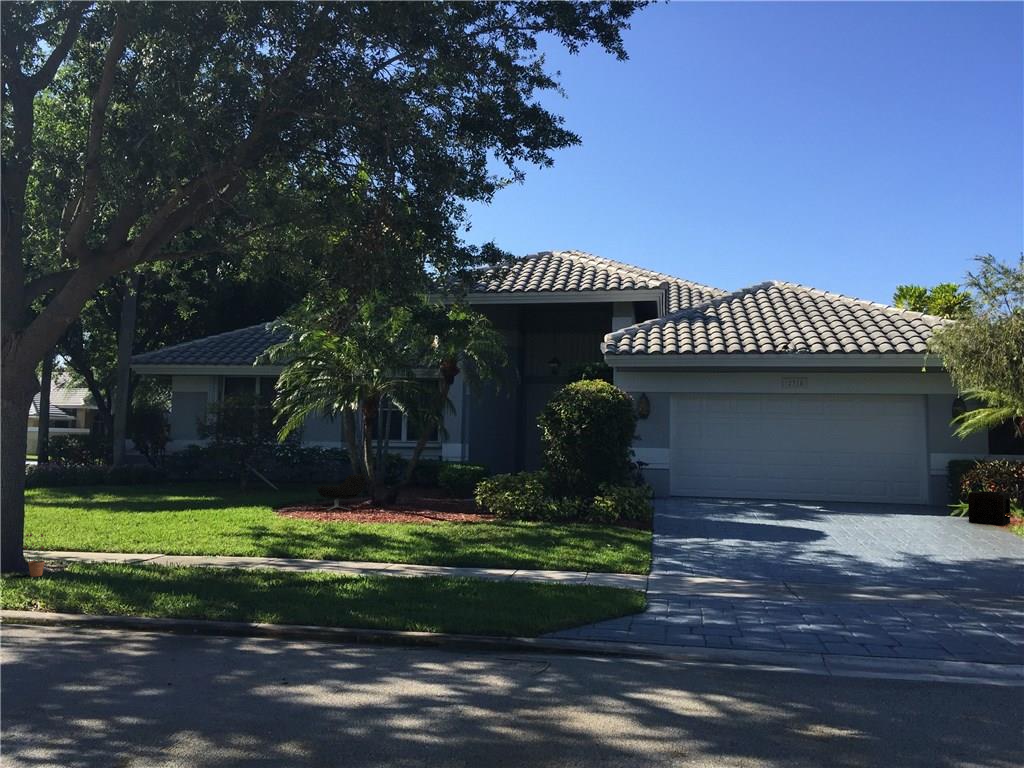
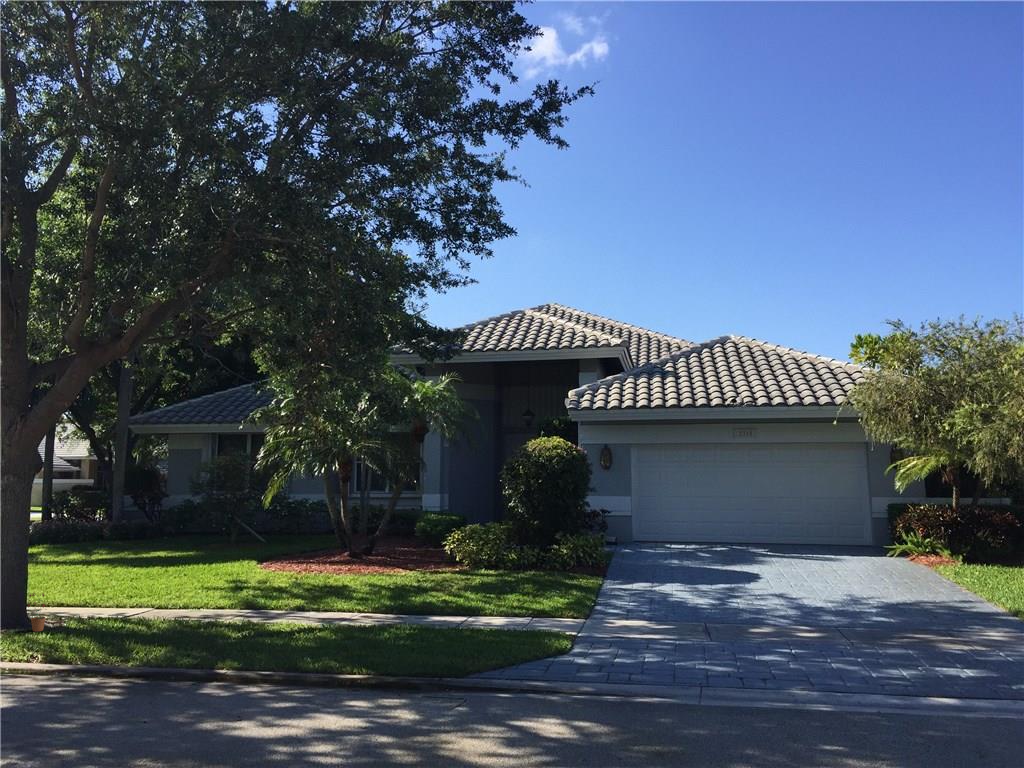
lounge chair: present [317,474,366,510] -> none [298,528,344,562]
wooden crate: present [968,491,1011,526] -> none [899,533,939,566]

